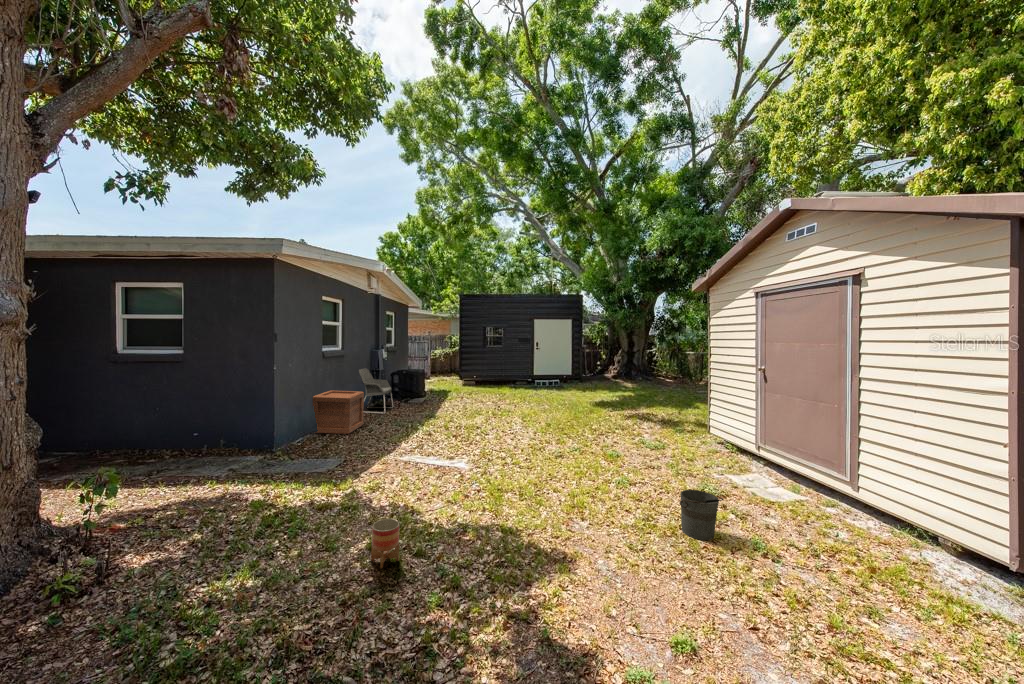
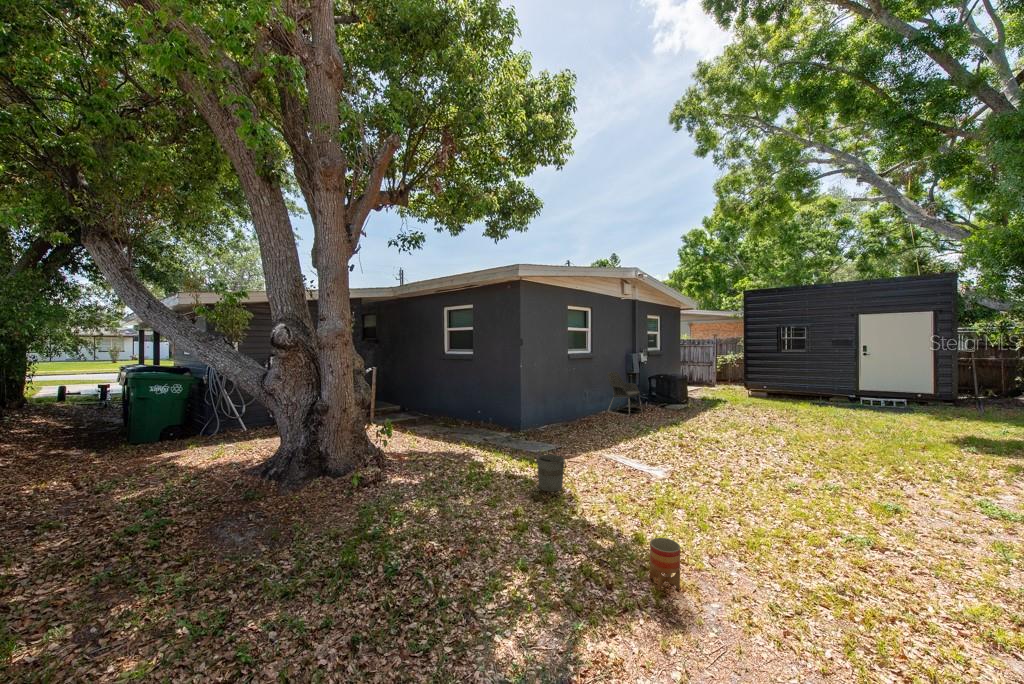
wooden crate: present [313,390,364,434] -> none [555,389,600,429]
bucket: present [680,490,724,540] -> present [535,455,566,491]
planter: present [371,519,399,568] -> present [650,538,680,591]

